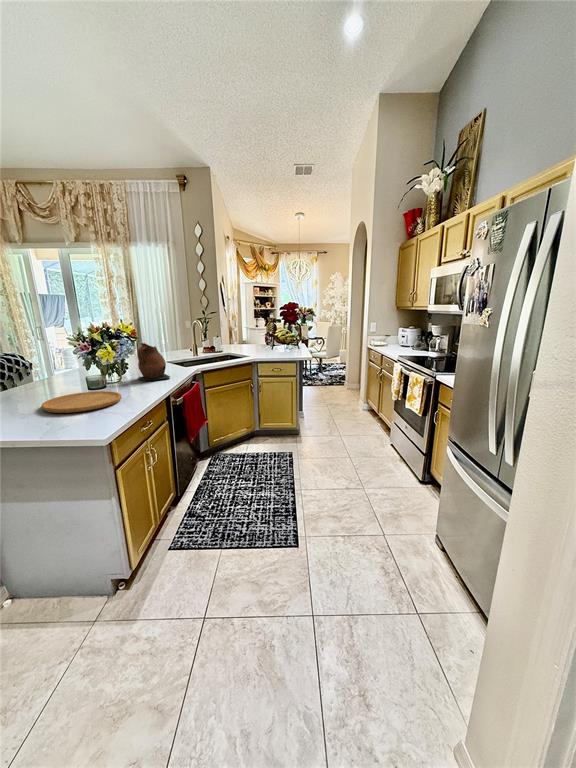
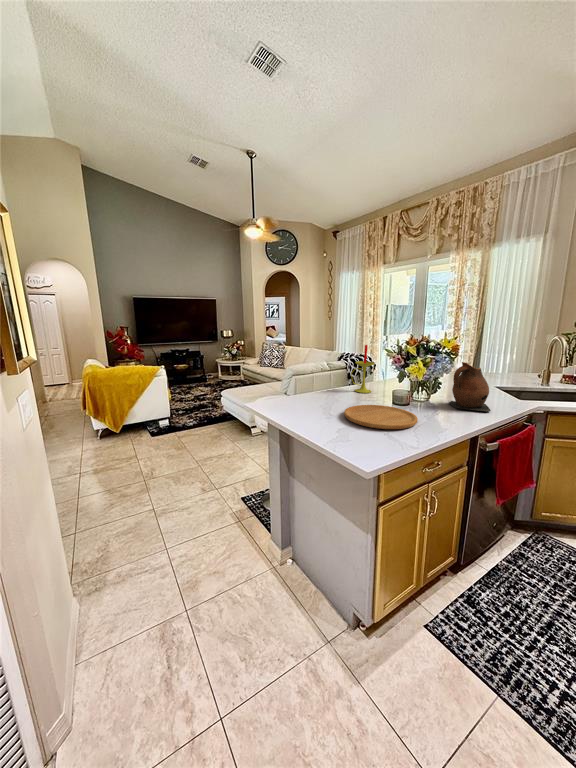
candle: none [26,335,57,389] -> present [351,345,374,393]

